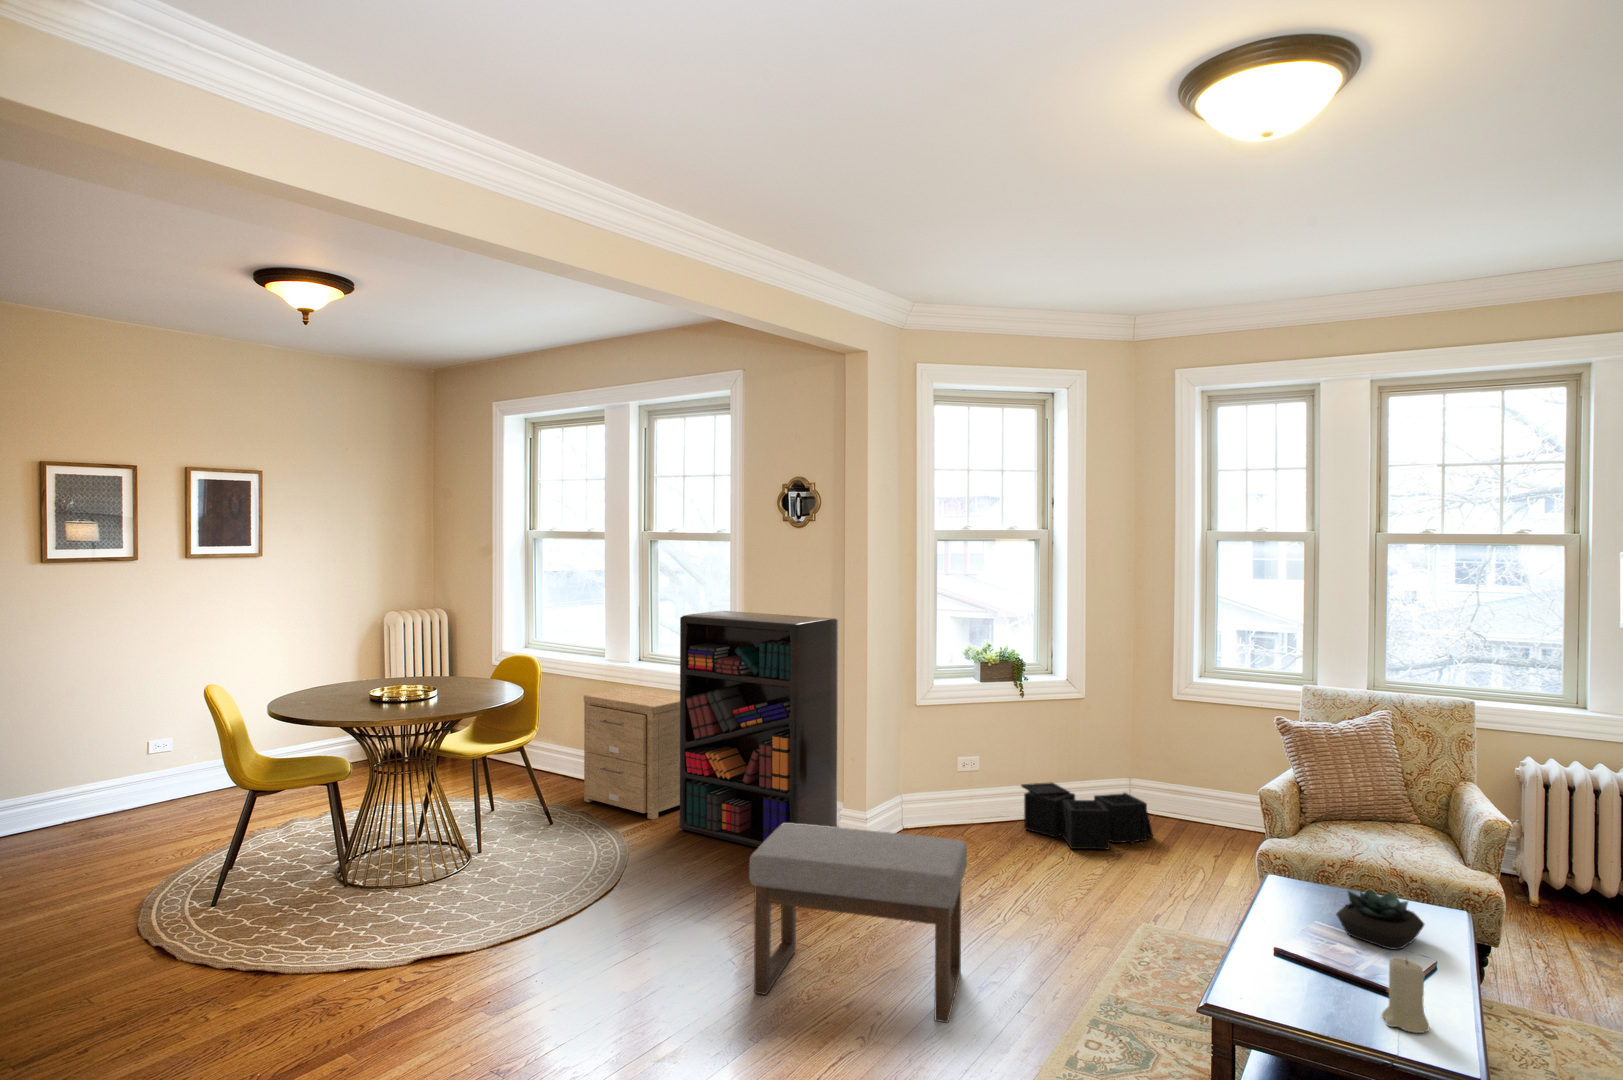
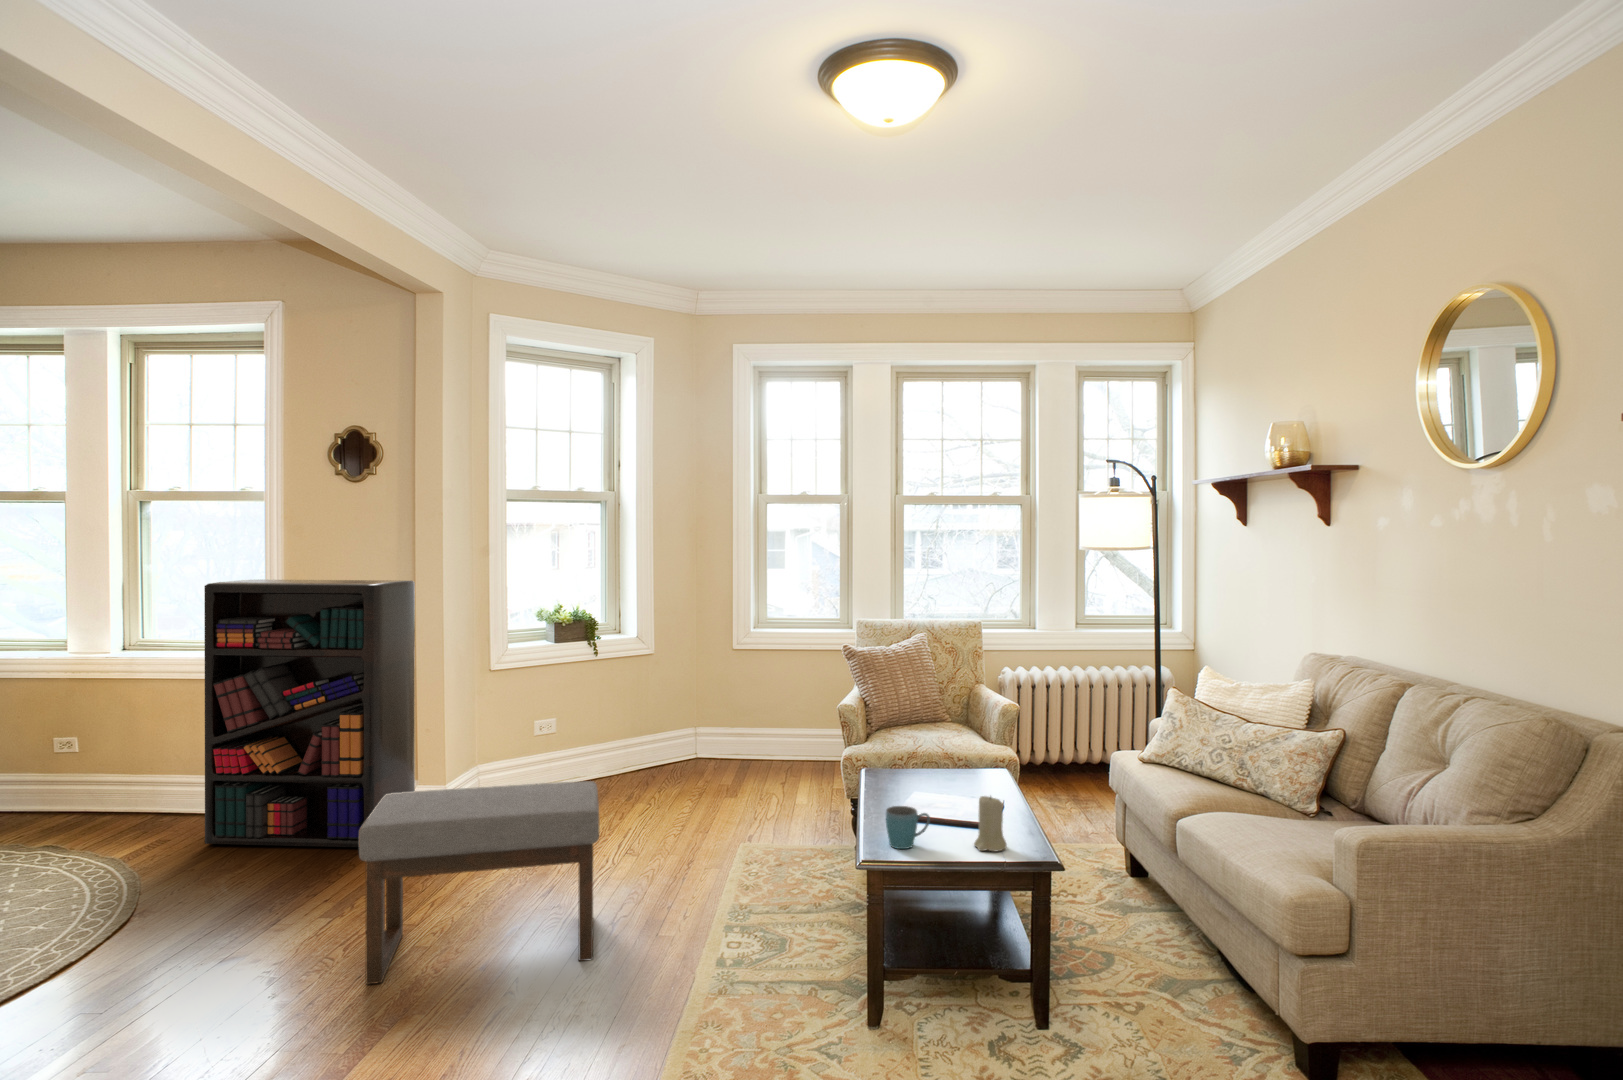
side table: present [584,687,680,819] -> none [41,685,216,841]
storage bin: present [1021,783,1153,849] -> none [609,737,733,795]
succulent plant: present [1337,890,1424,950] -> none [922,761,982,803]
mug: none [1260,943,1320,999] -> present [886,806,930,849]

